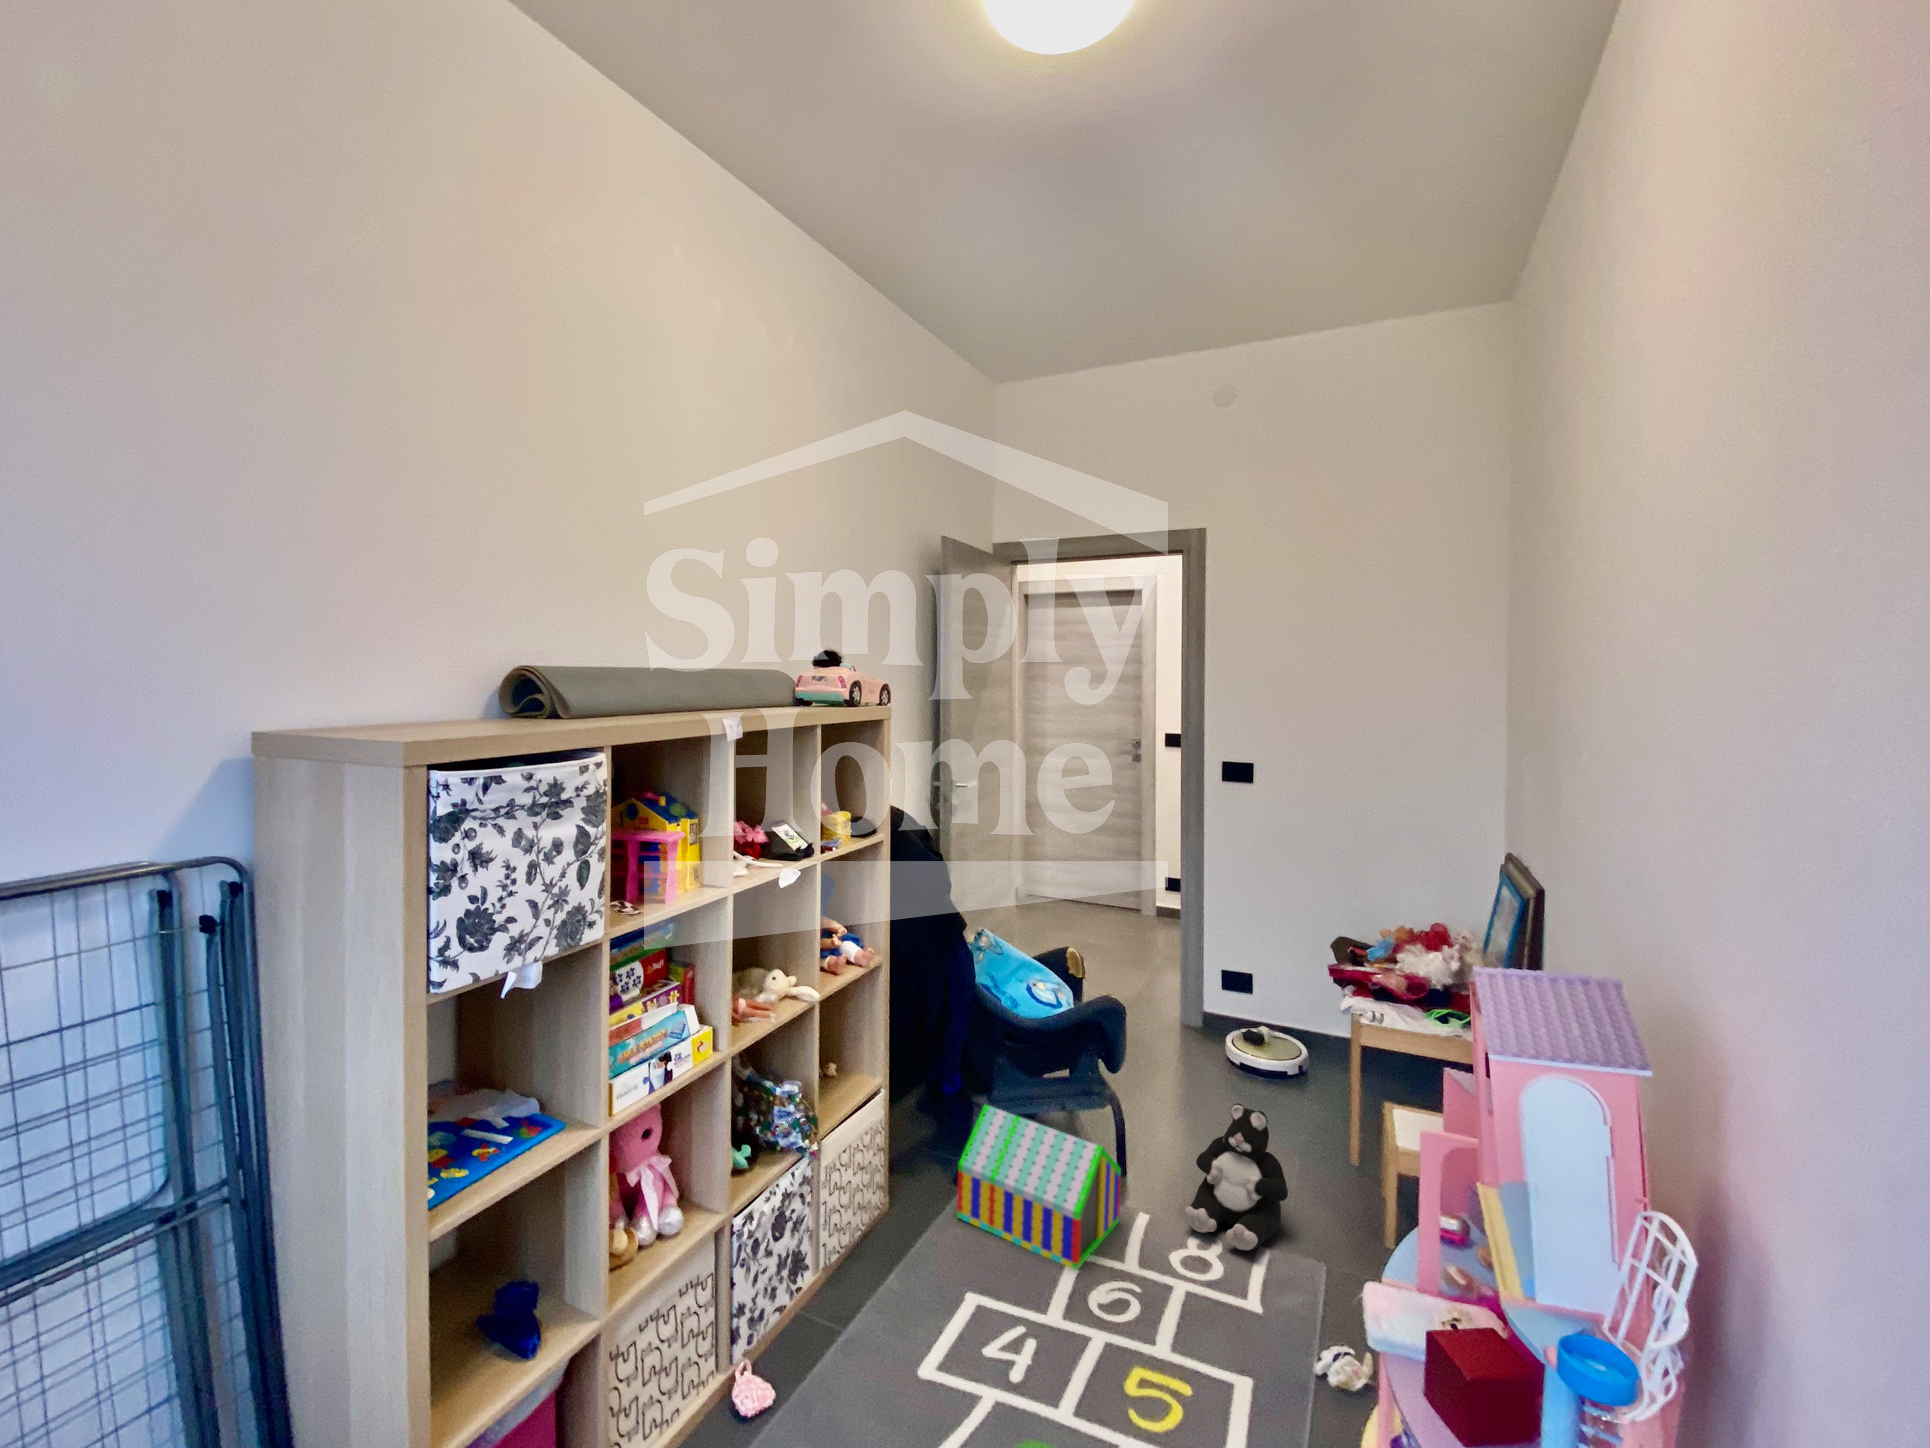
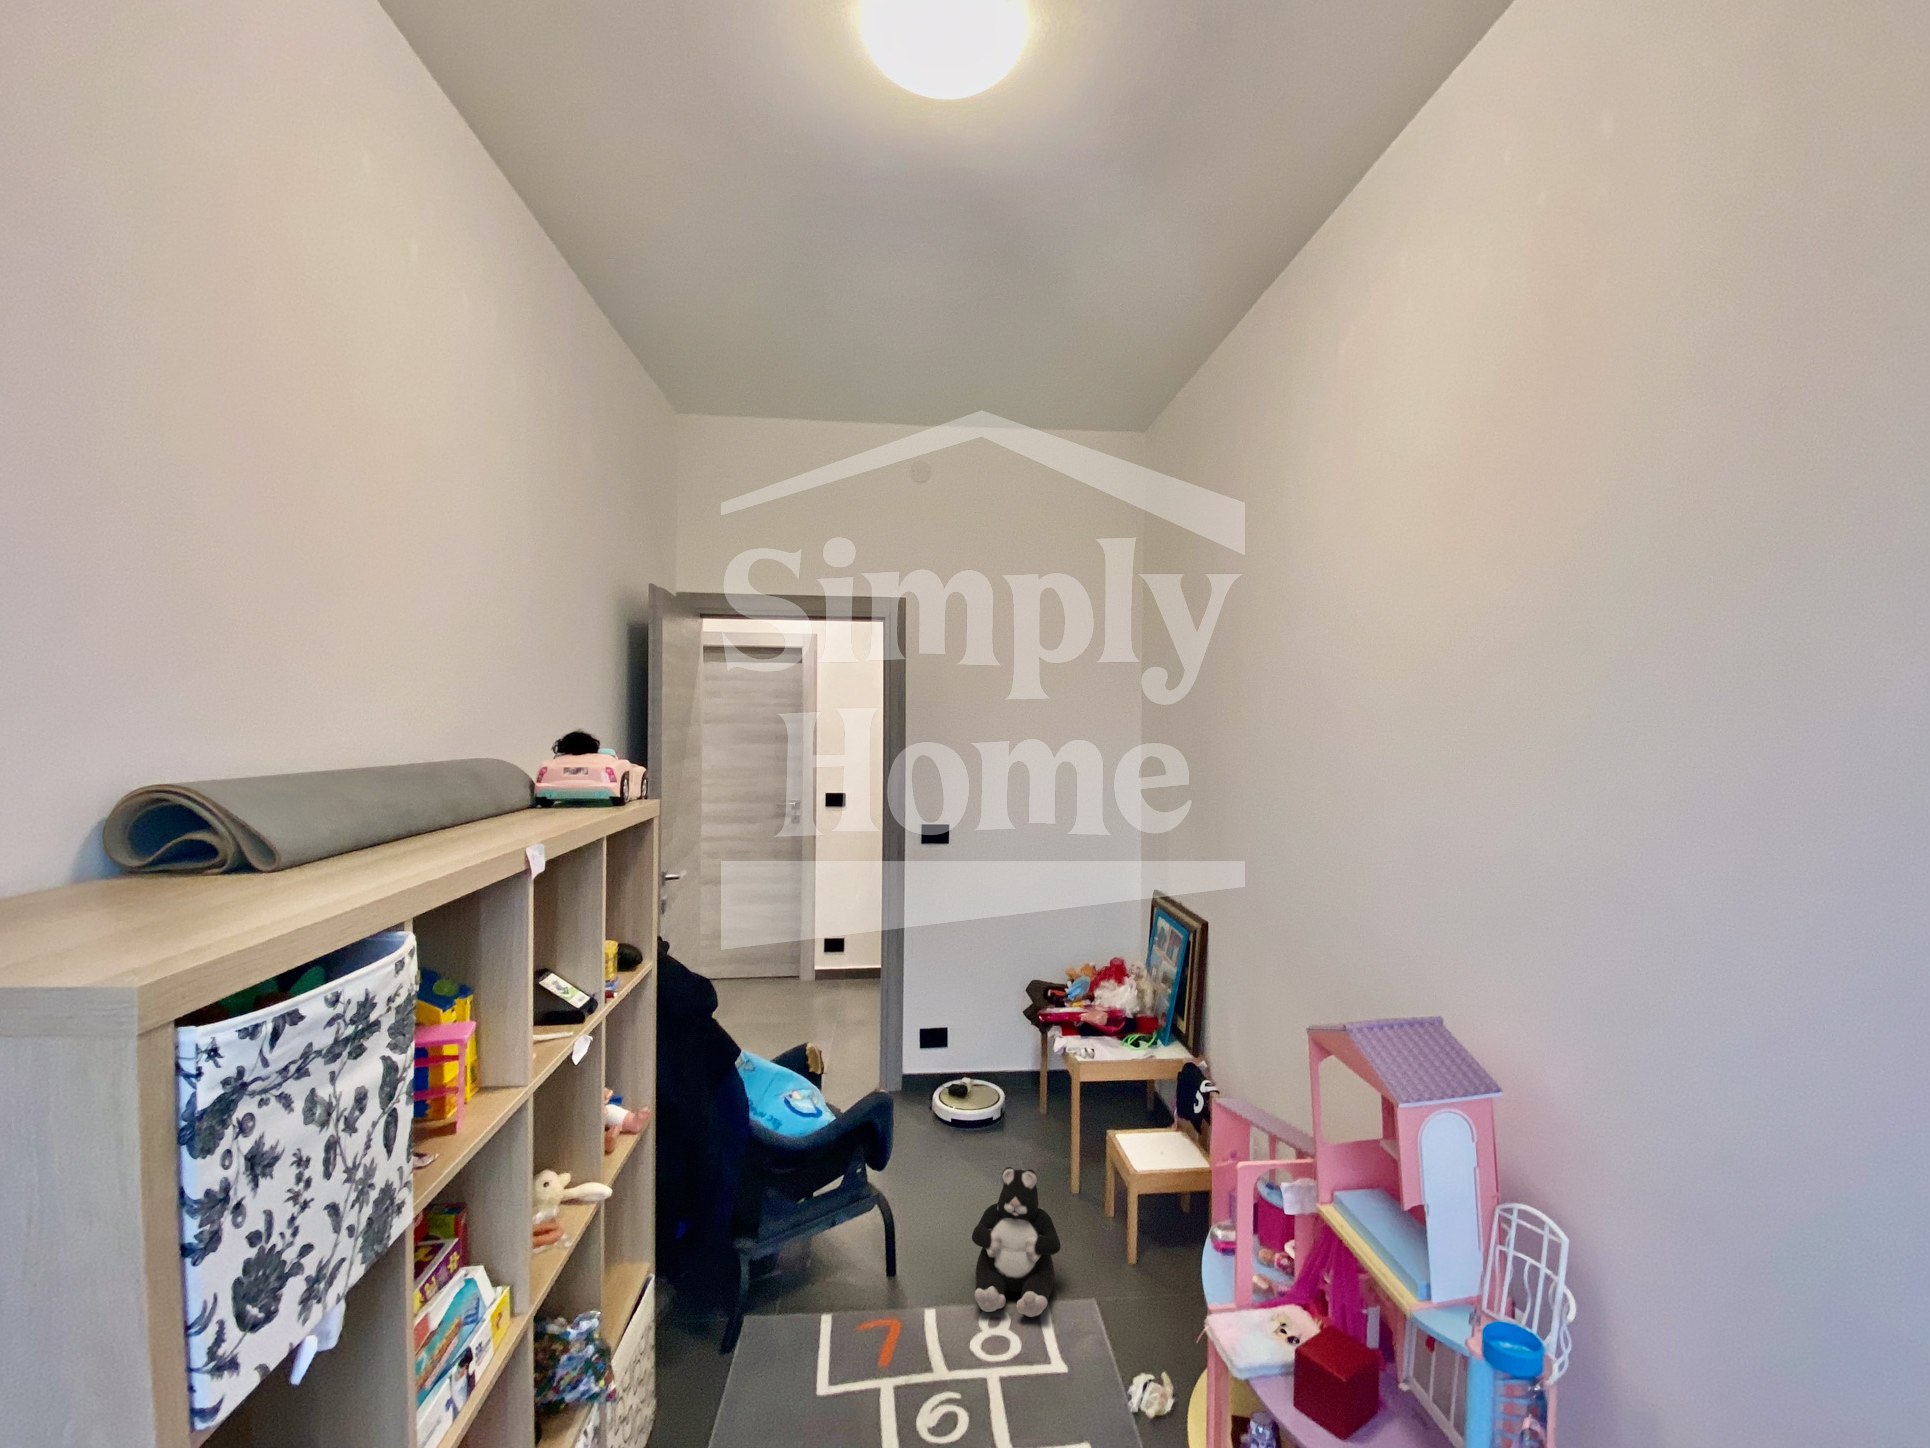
toy house: present [957,1105,1121,1269] -> none [741,1246,912,1406]

